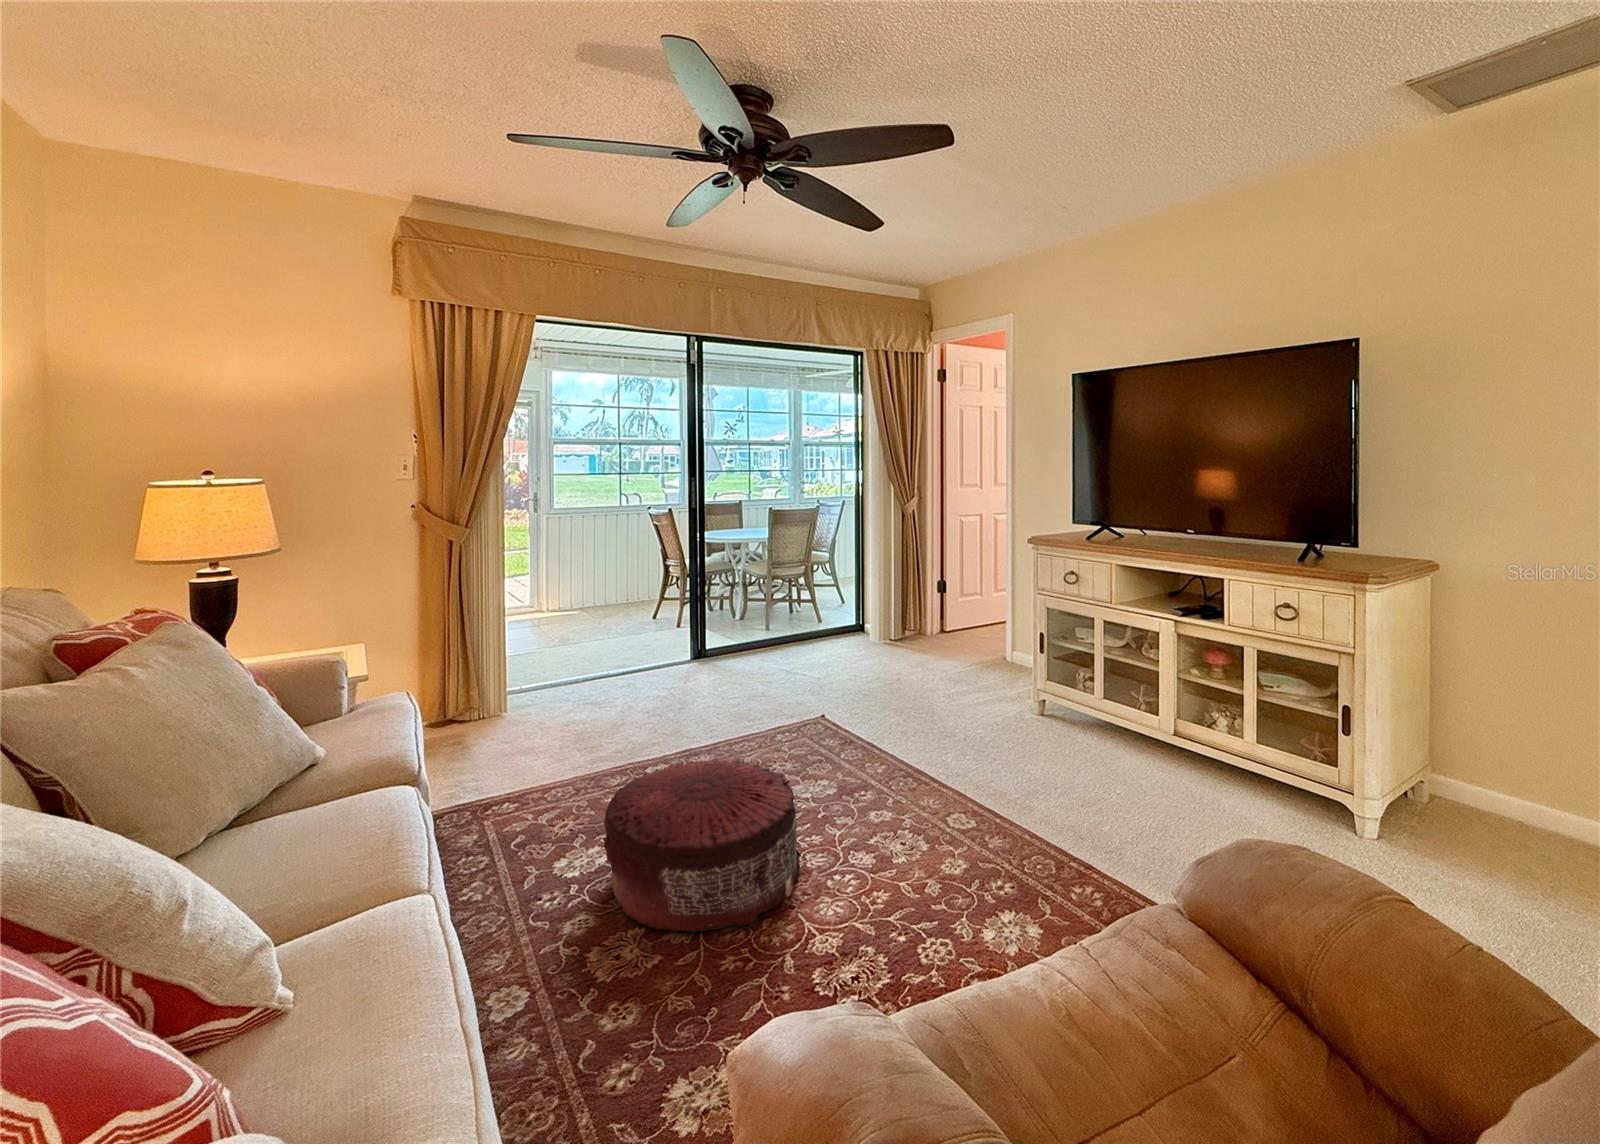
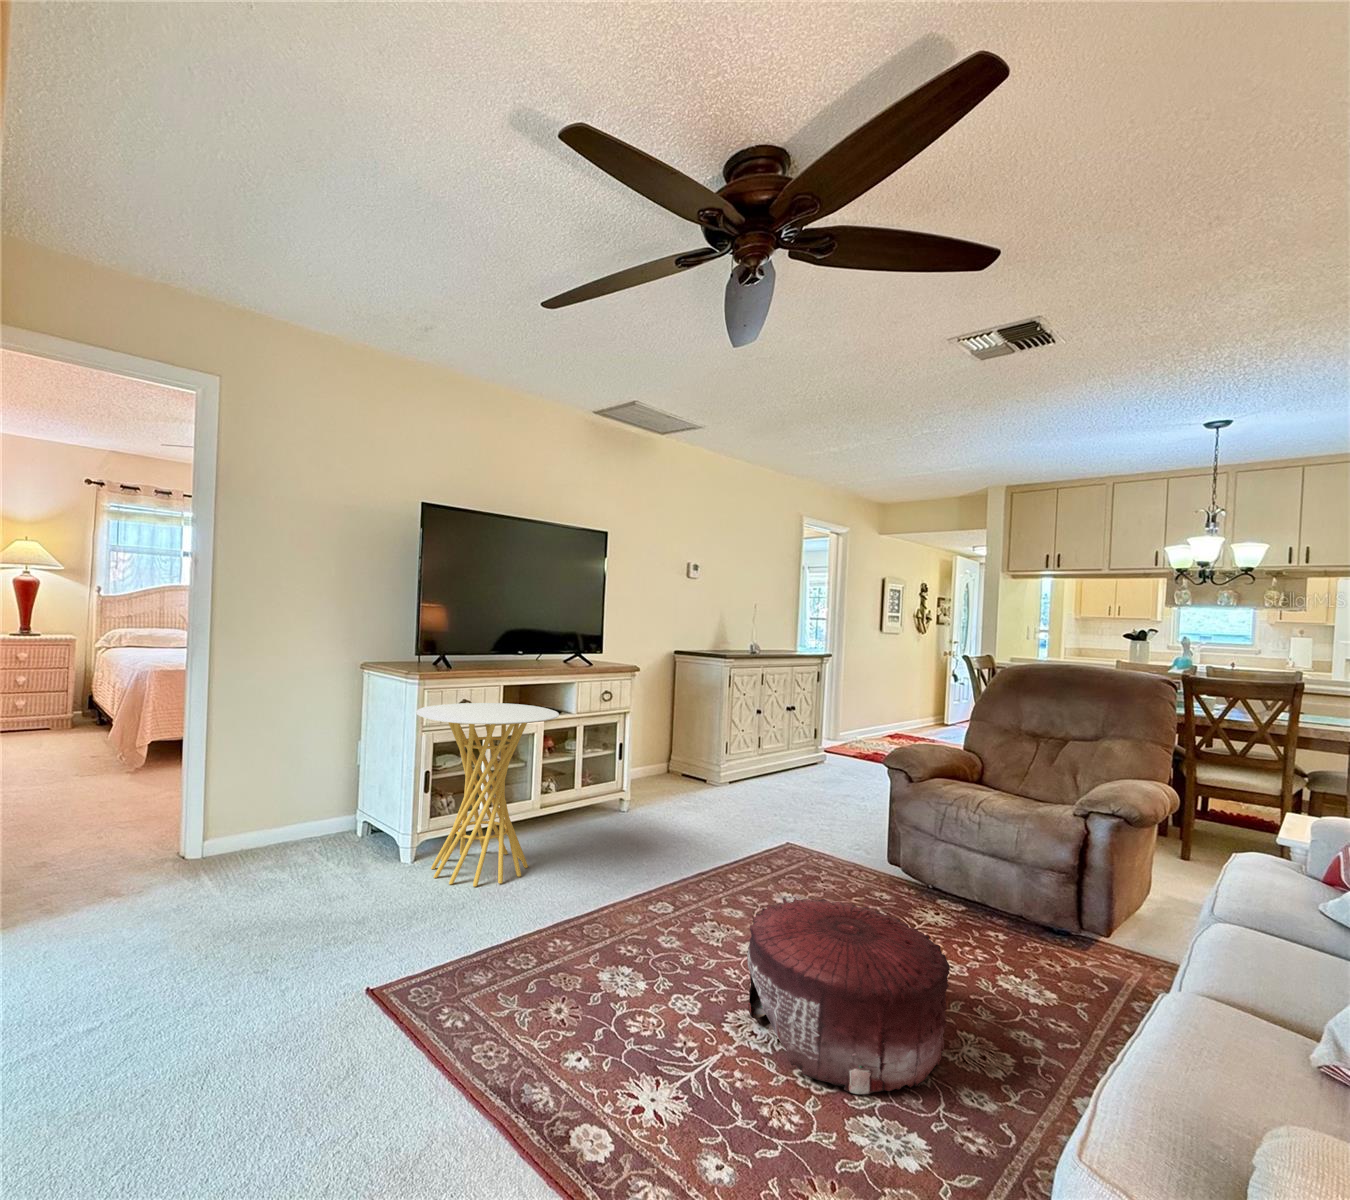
side table: none [969,583,1119,762] -> present [416,703,559,887]

